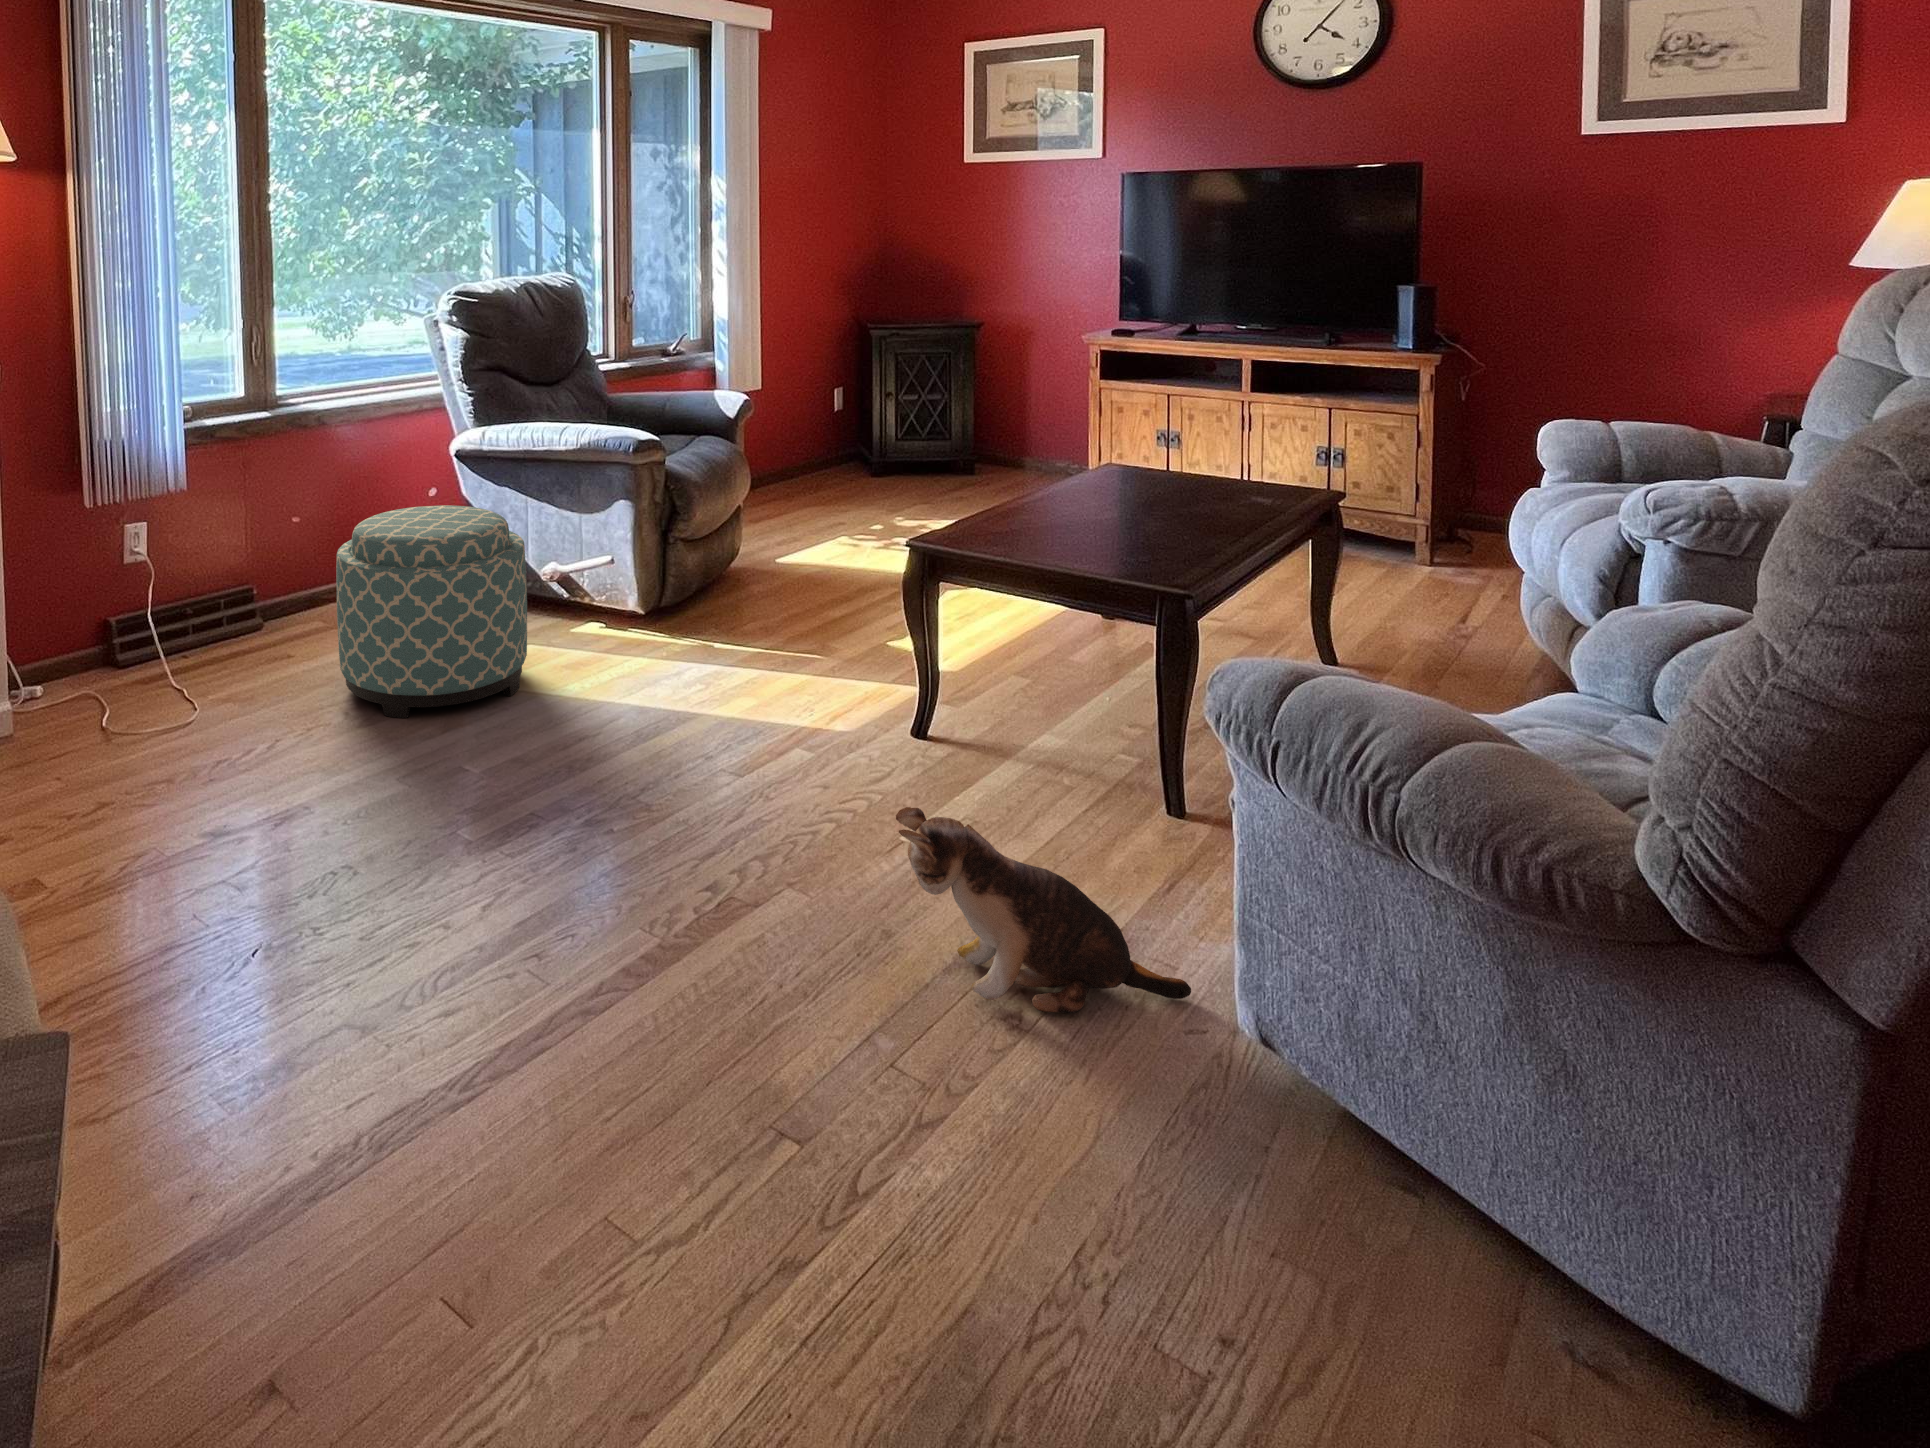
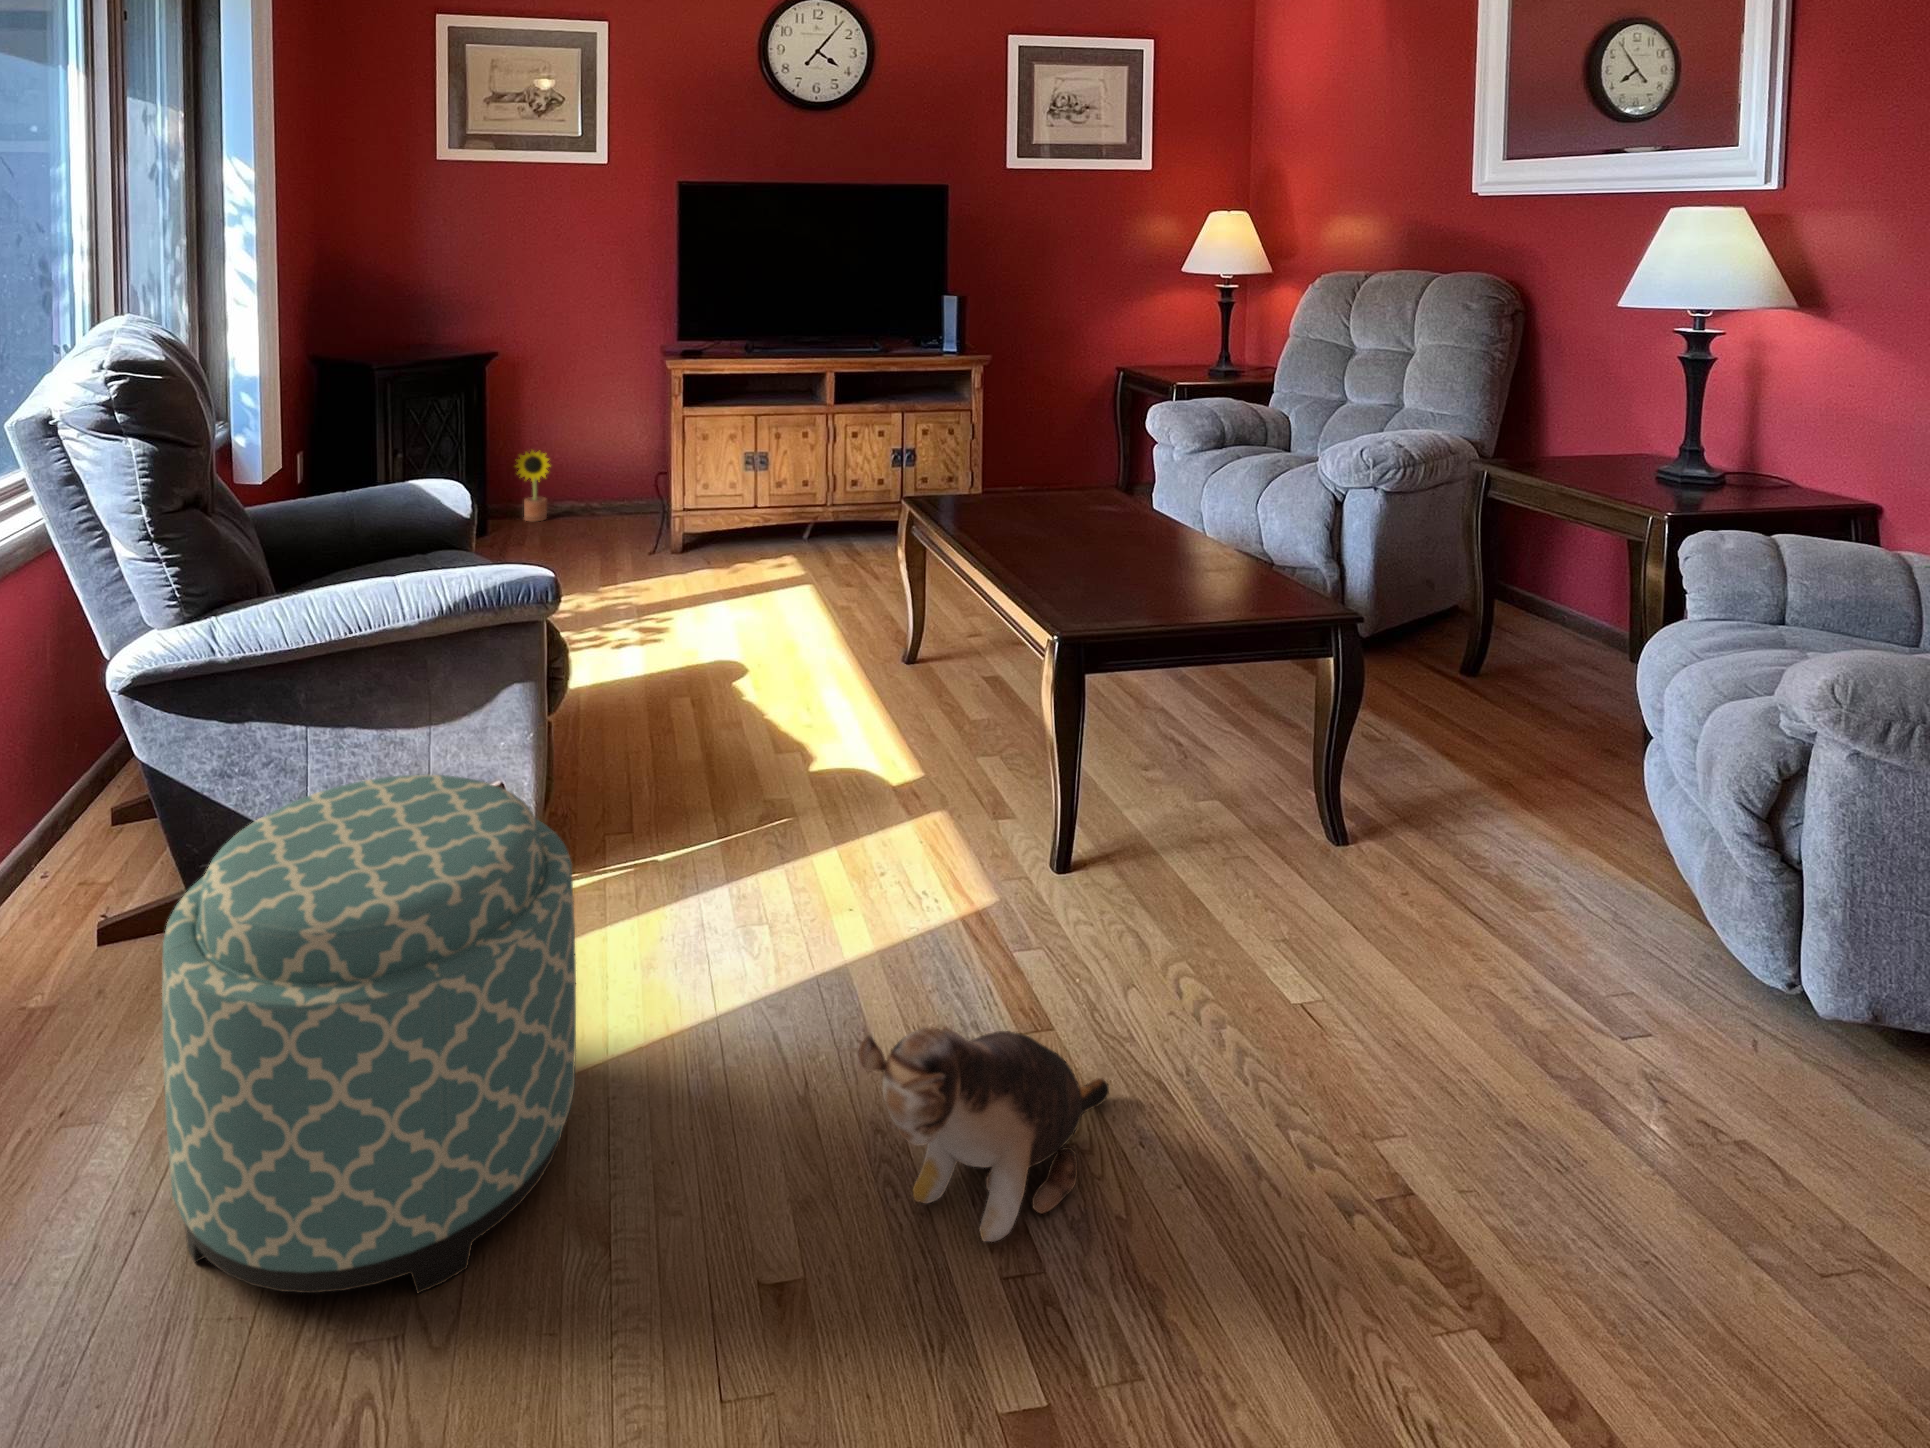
decorative plant: none [1003,407,1036,472] -> present [516,450,550,521]
plush toy: present [896,807,1191,1013] -> present [859,1026,1109,1242]

